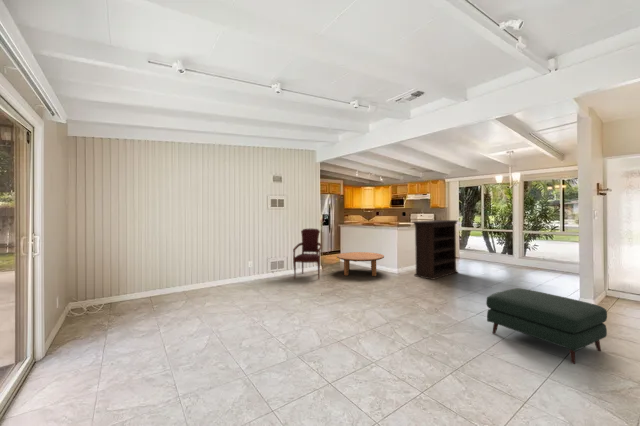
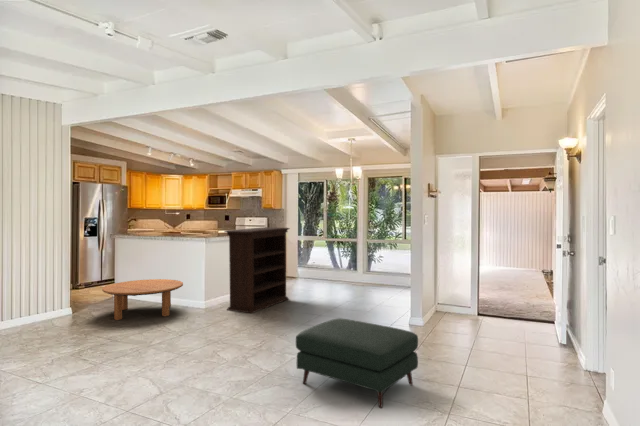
armchair: present [293,228,322,278] -> none [11,245,72,336]

